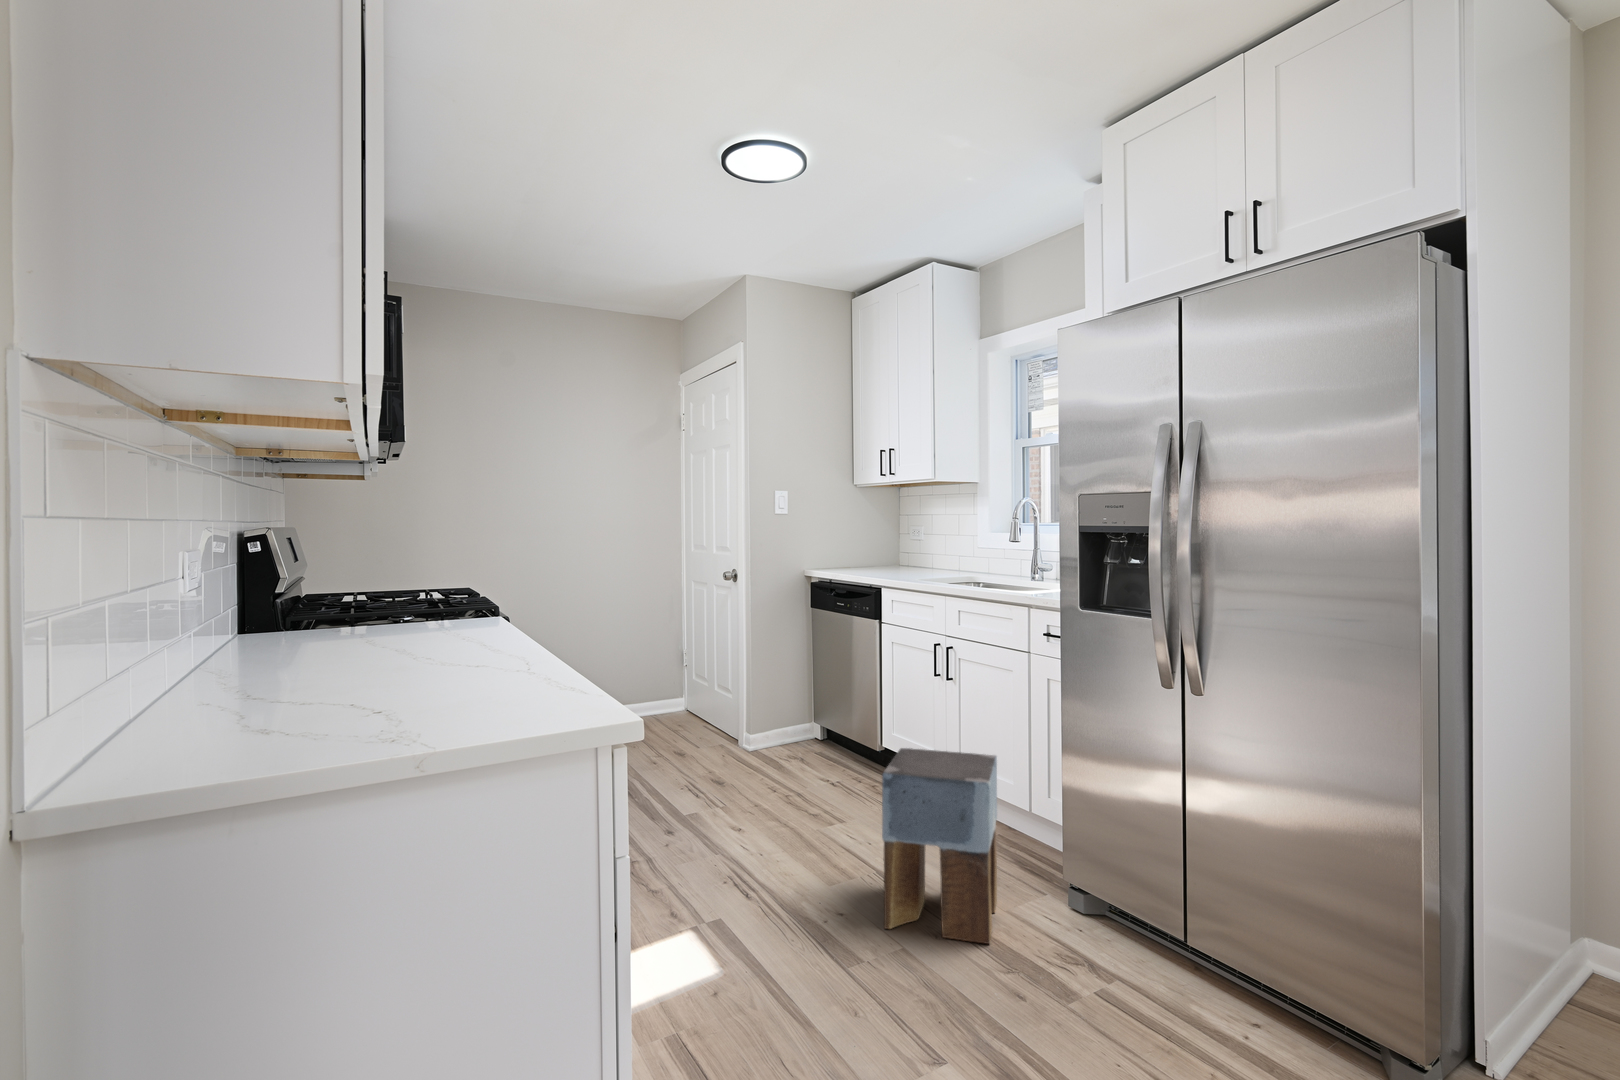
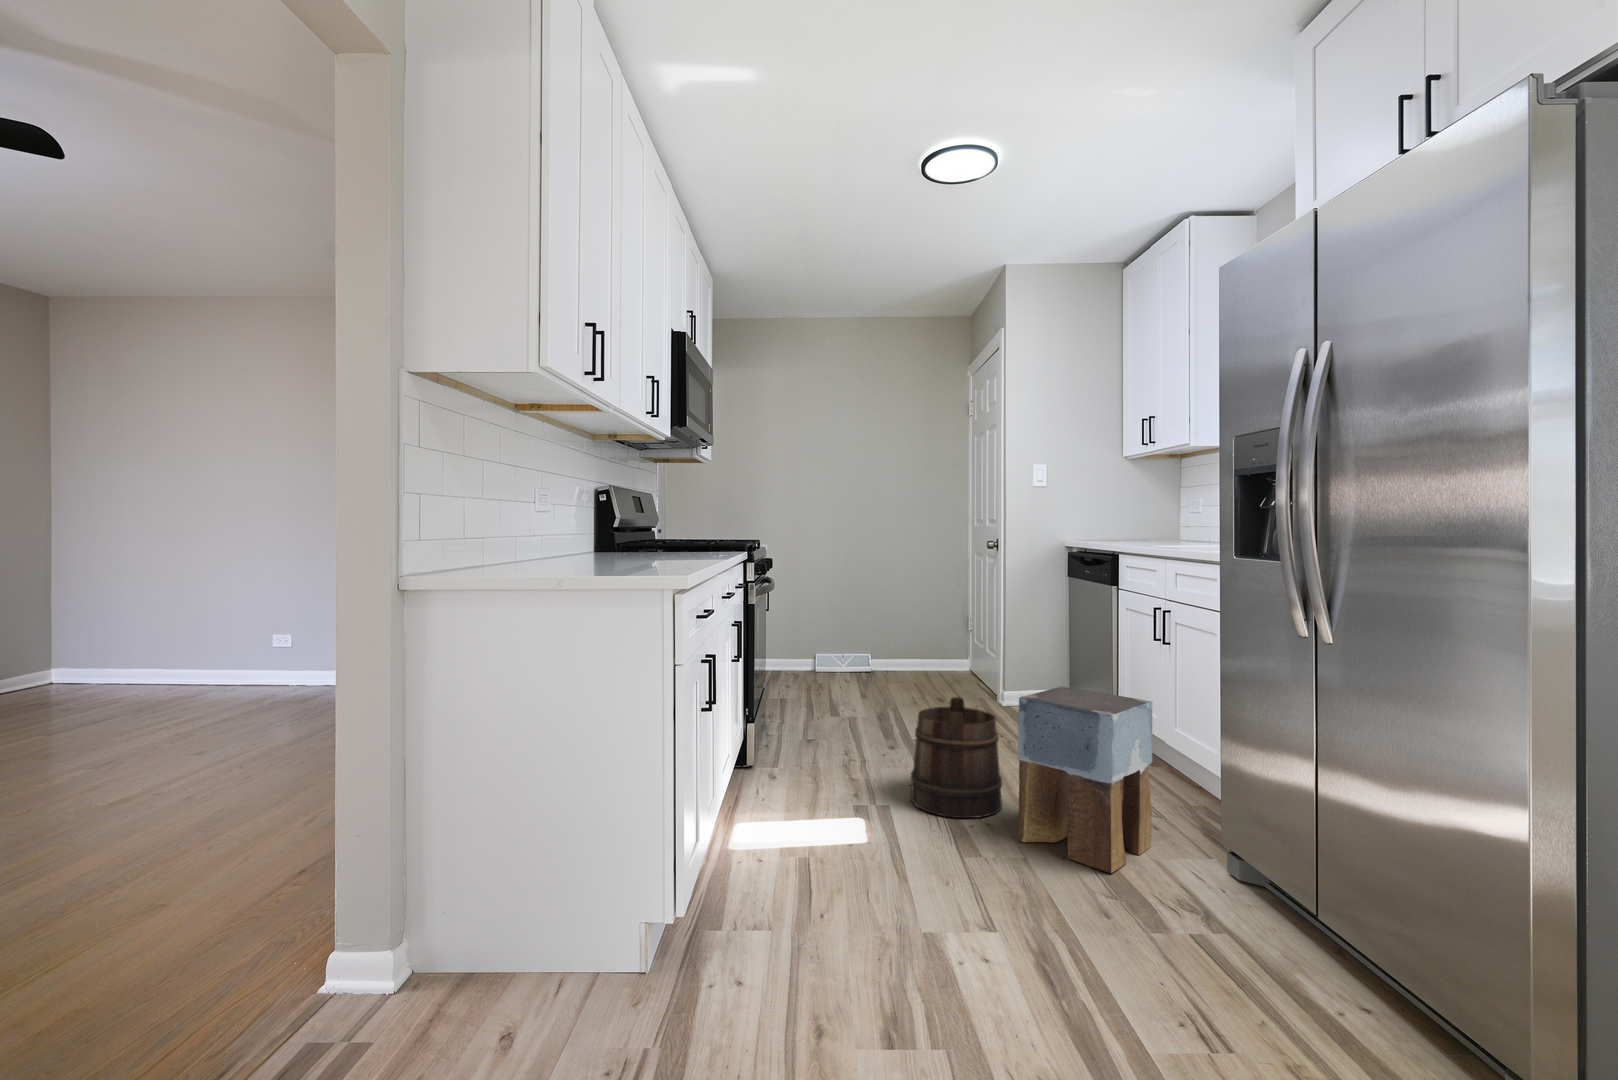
bucket: none [737,771,840,917] -> present [911,697,1002,818]

